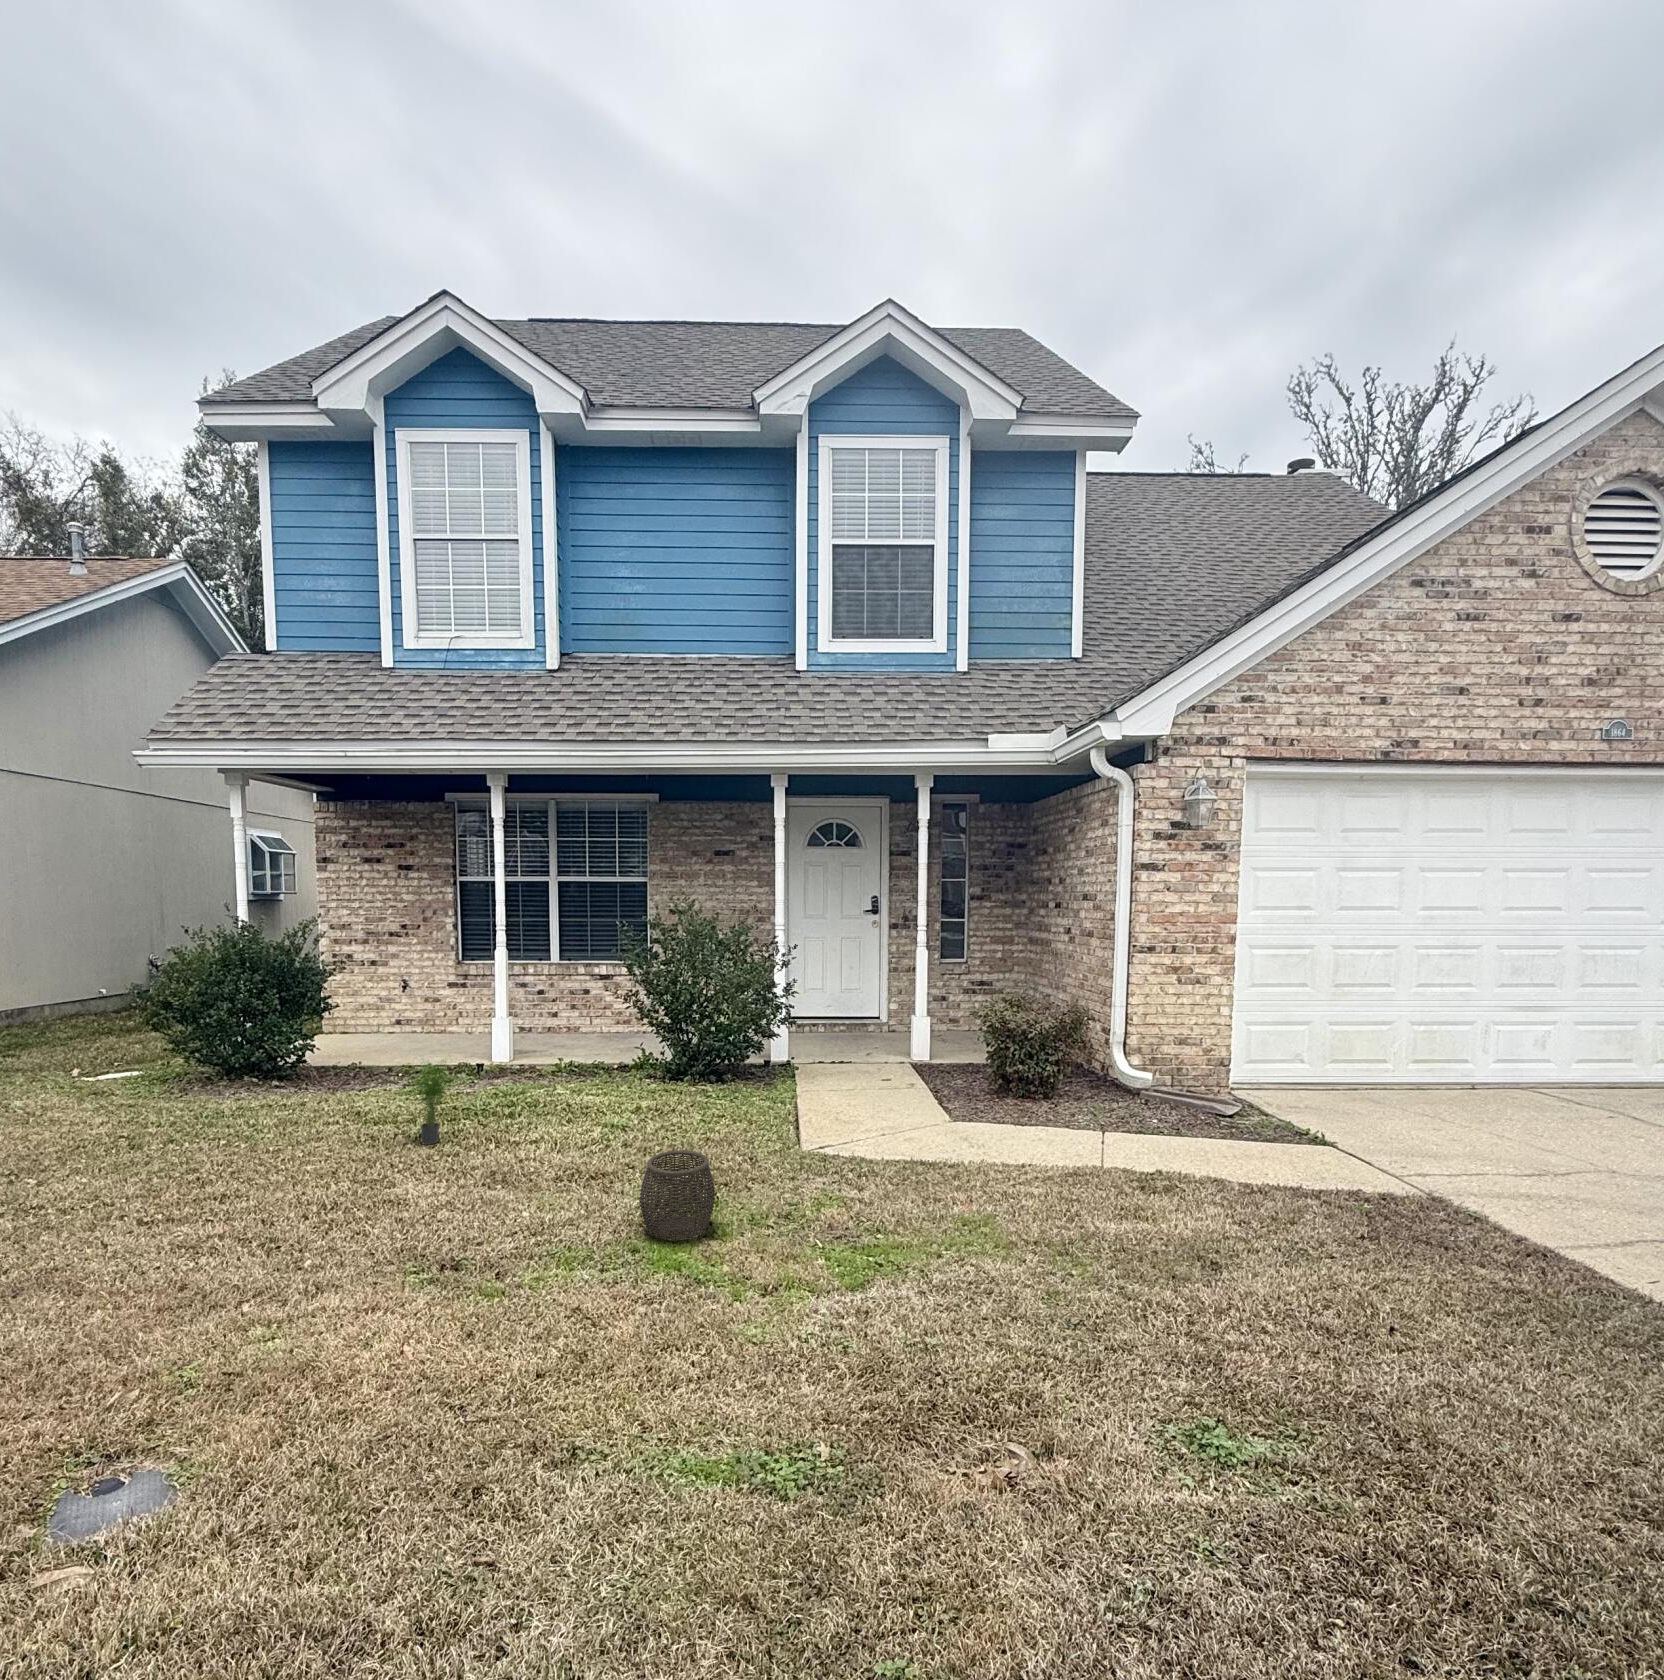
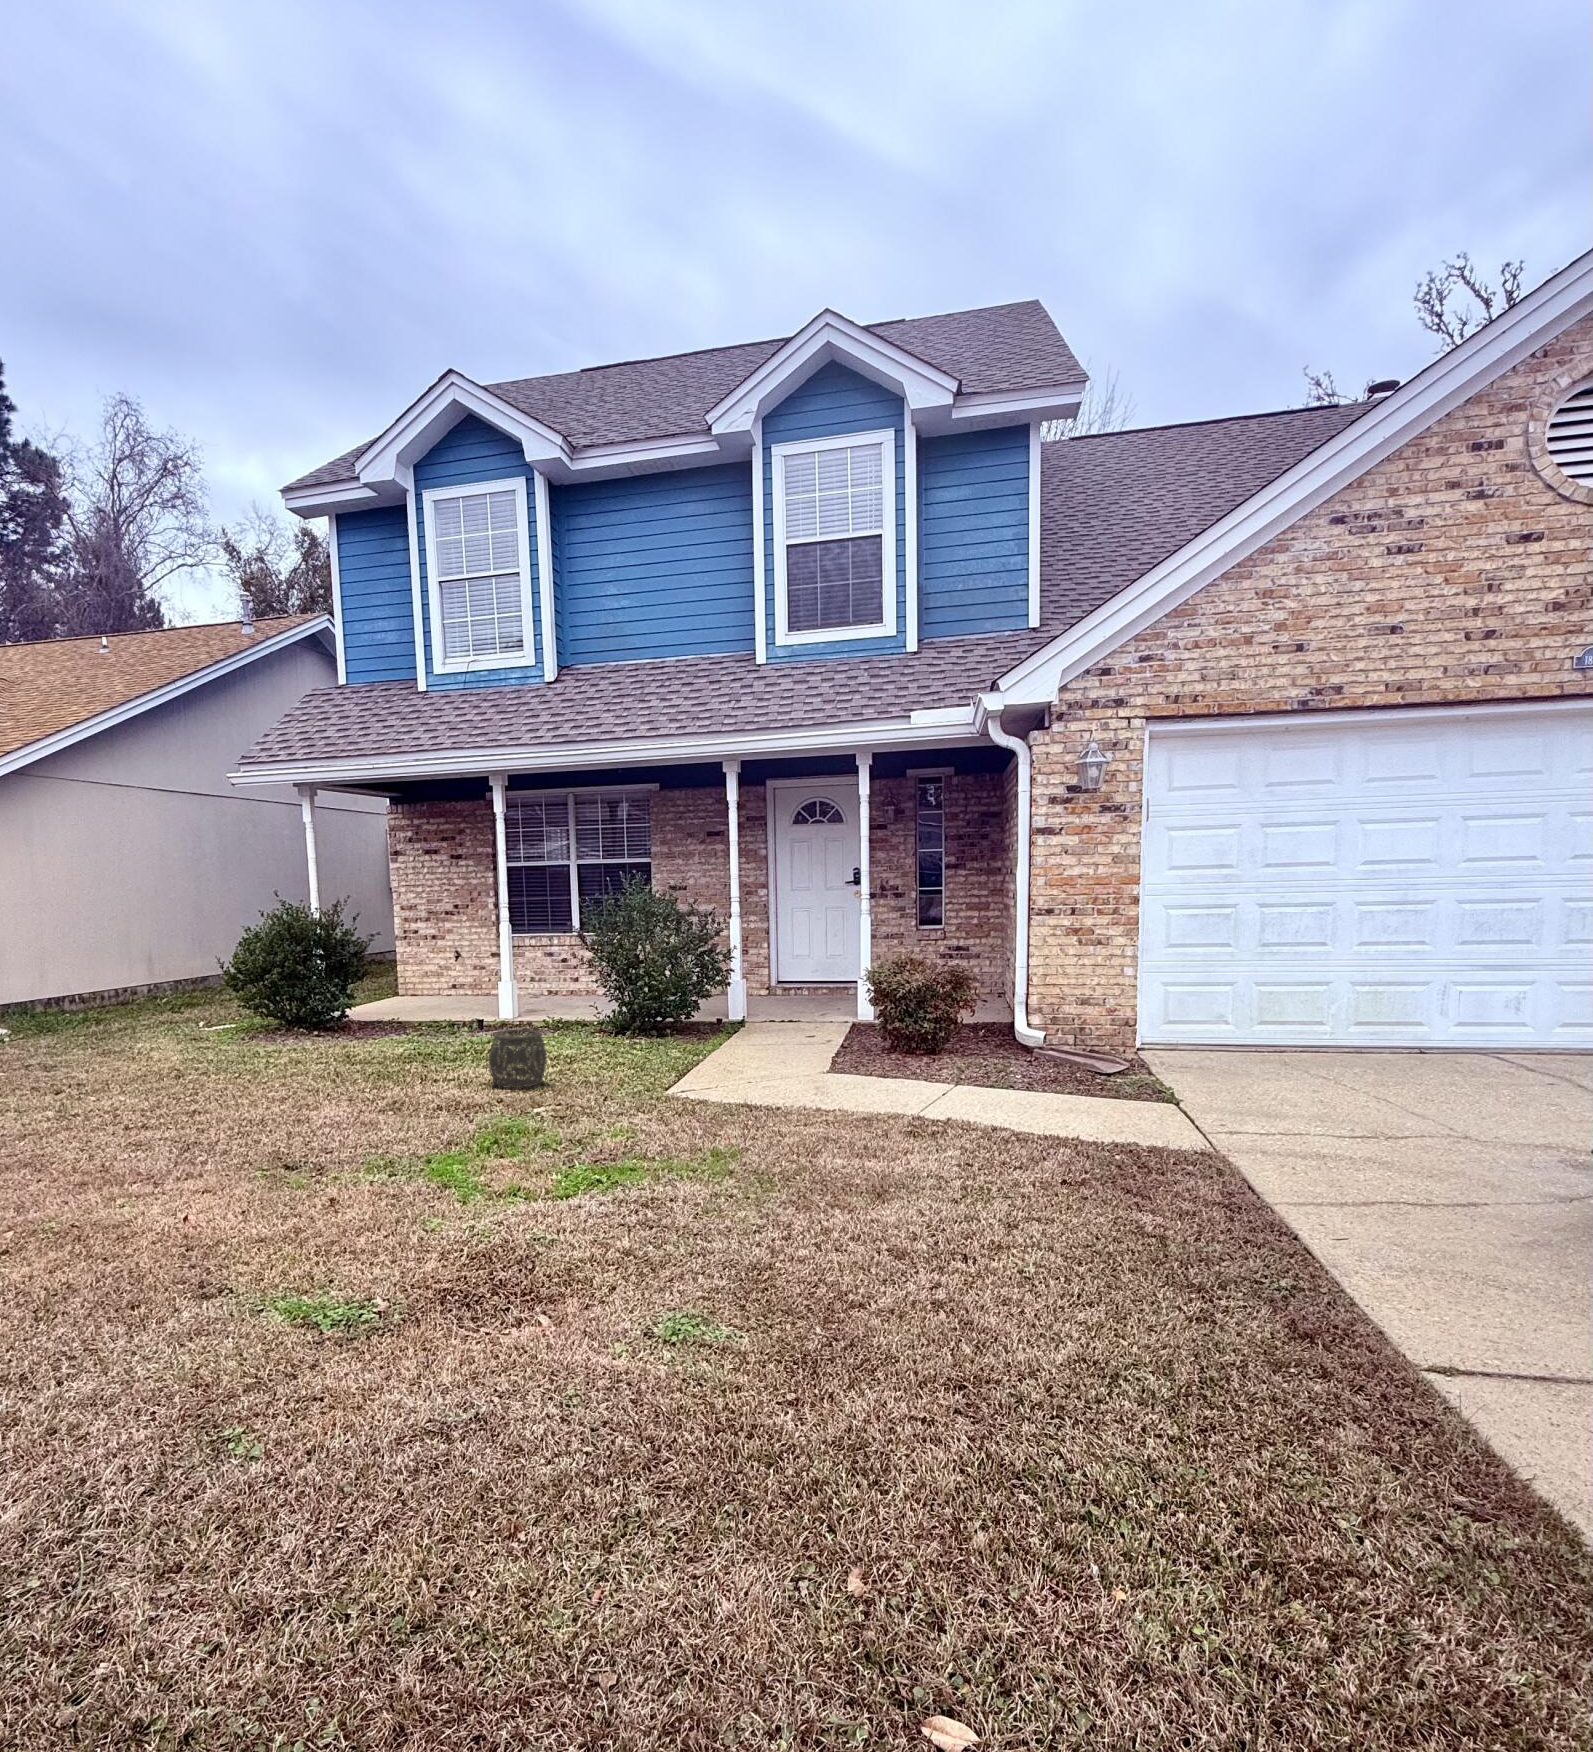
potted plant: present [405,1063,450,1145] -> none [377,975,427,1044]

